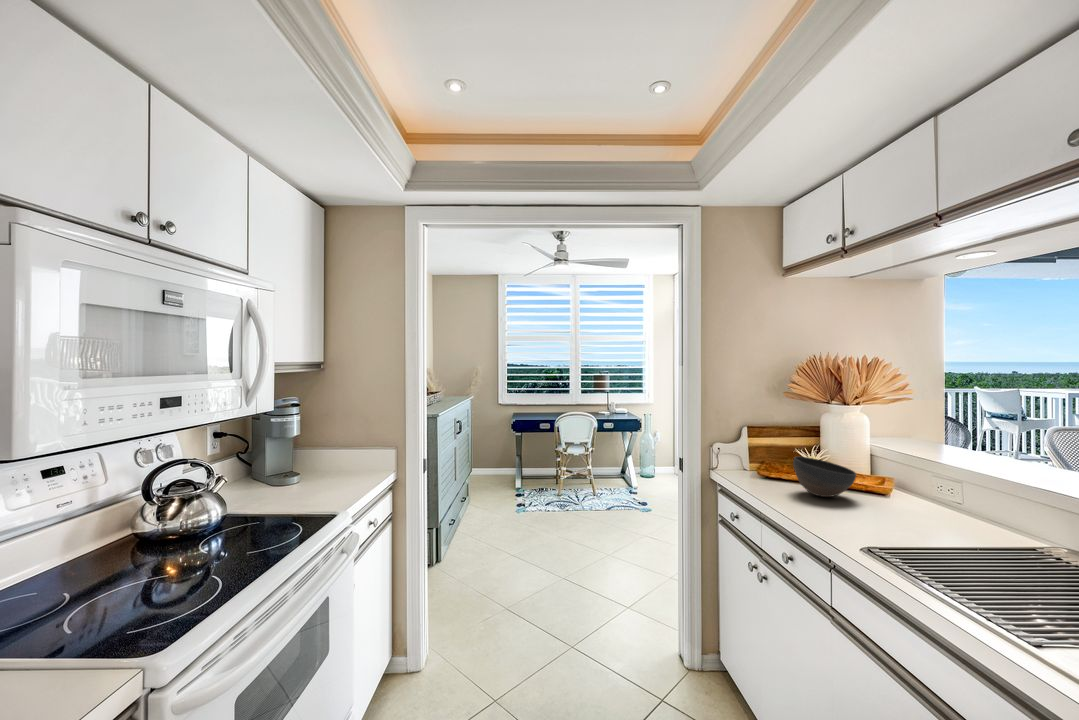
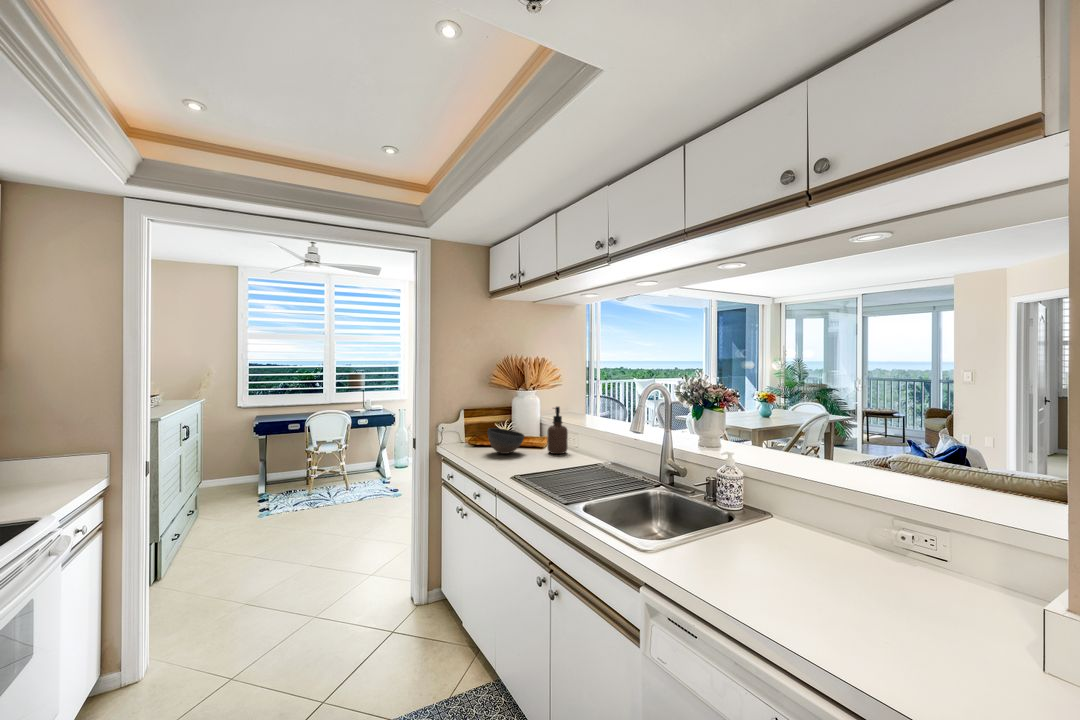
soap dispenser: none [898,433,939,509] -> present [547,407,568,454]

